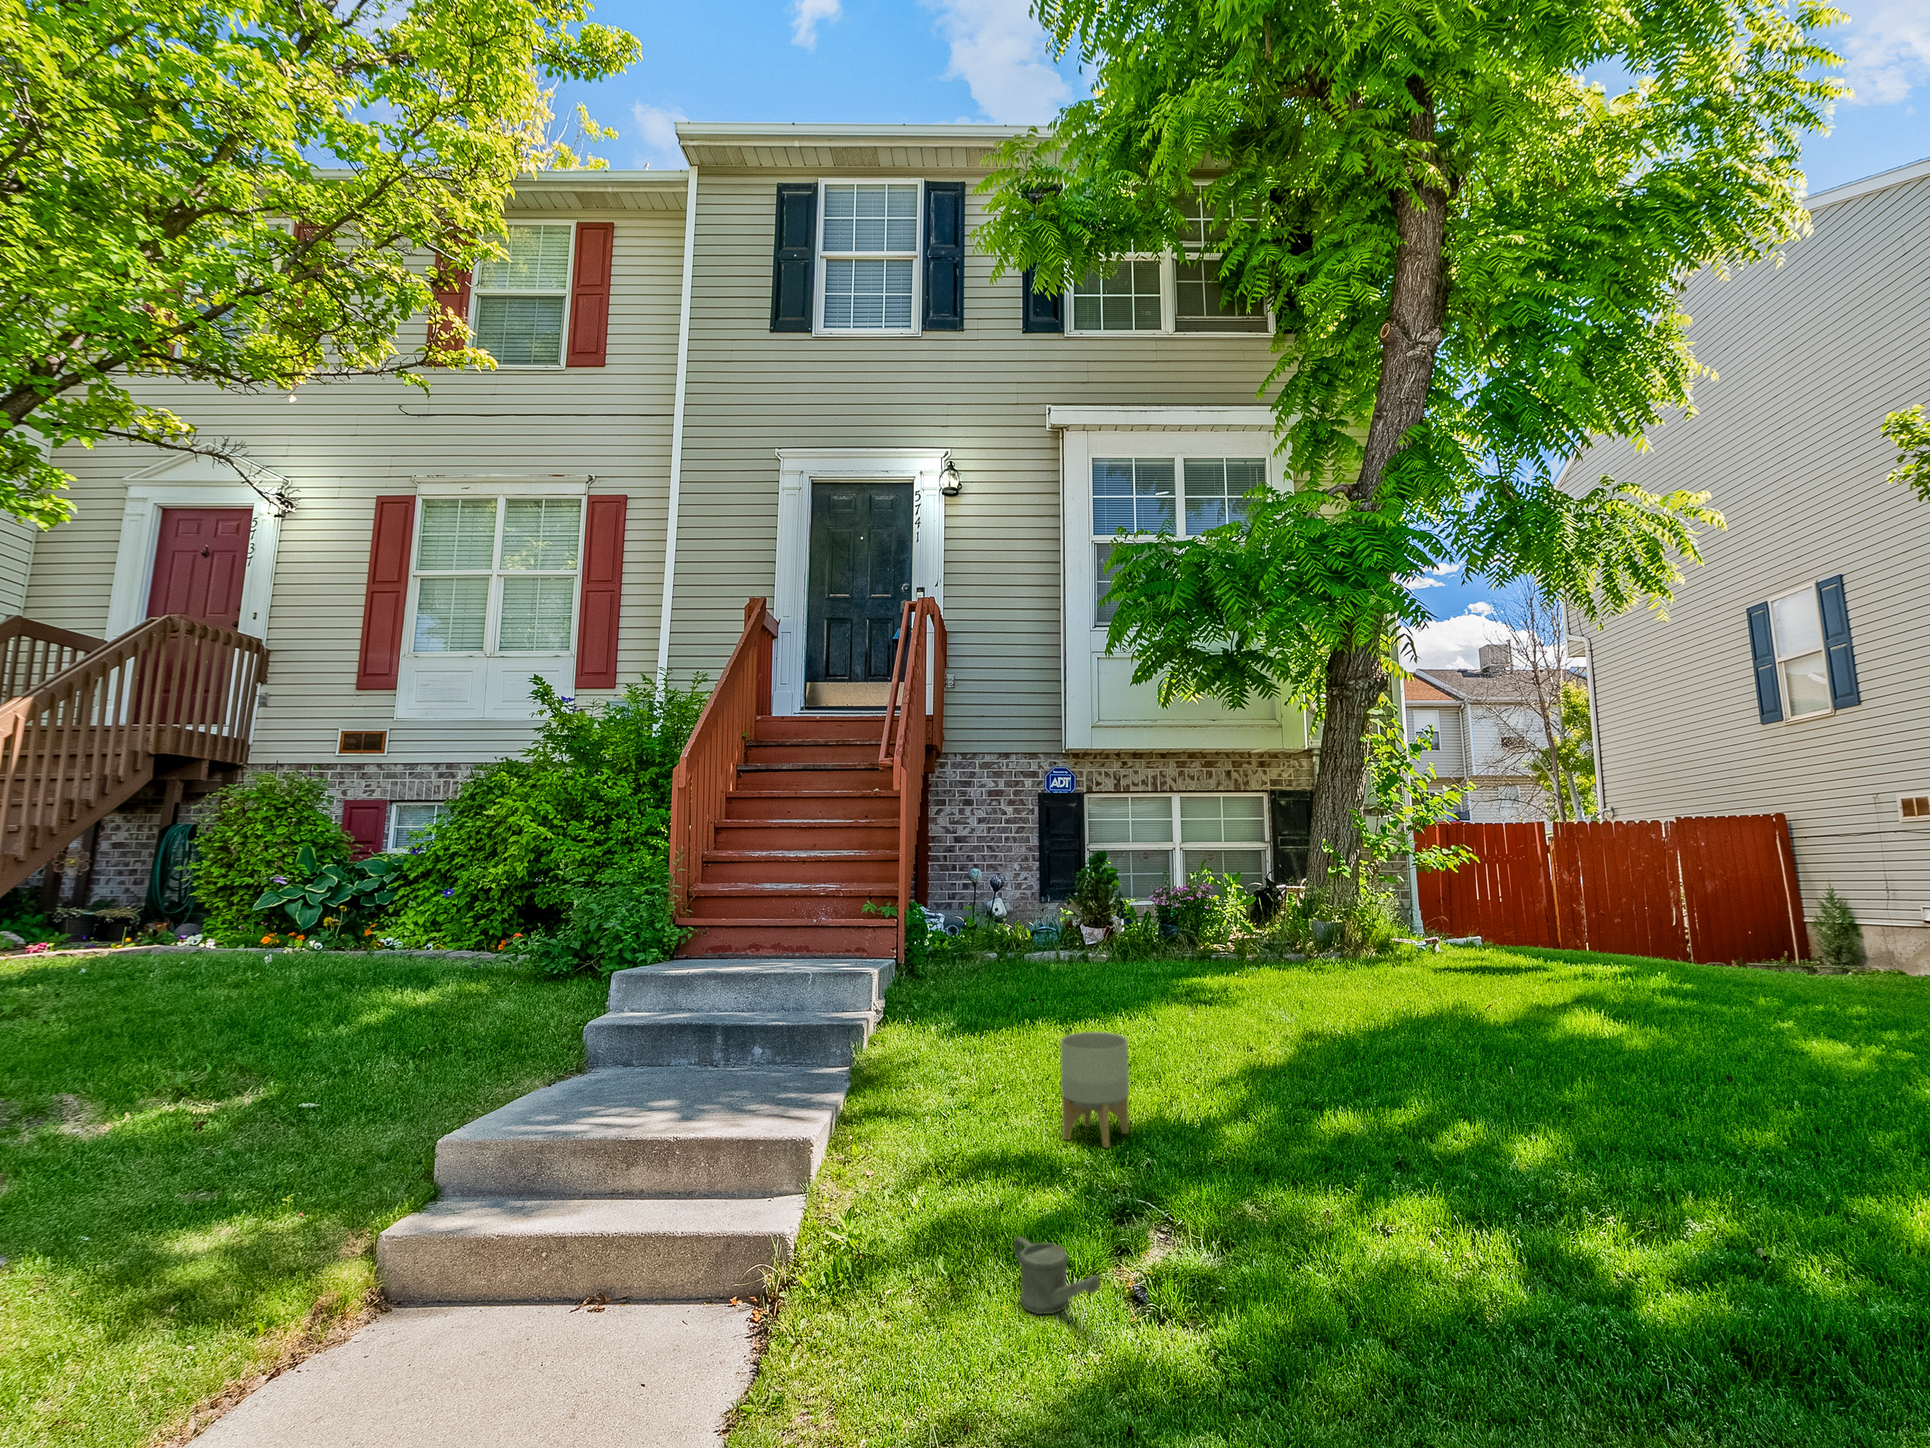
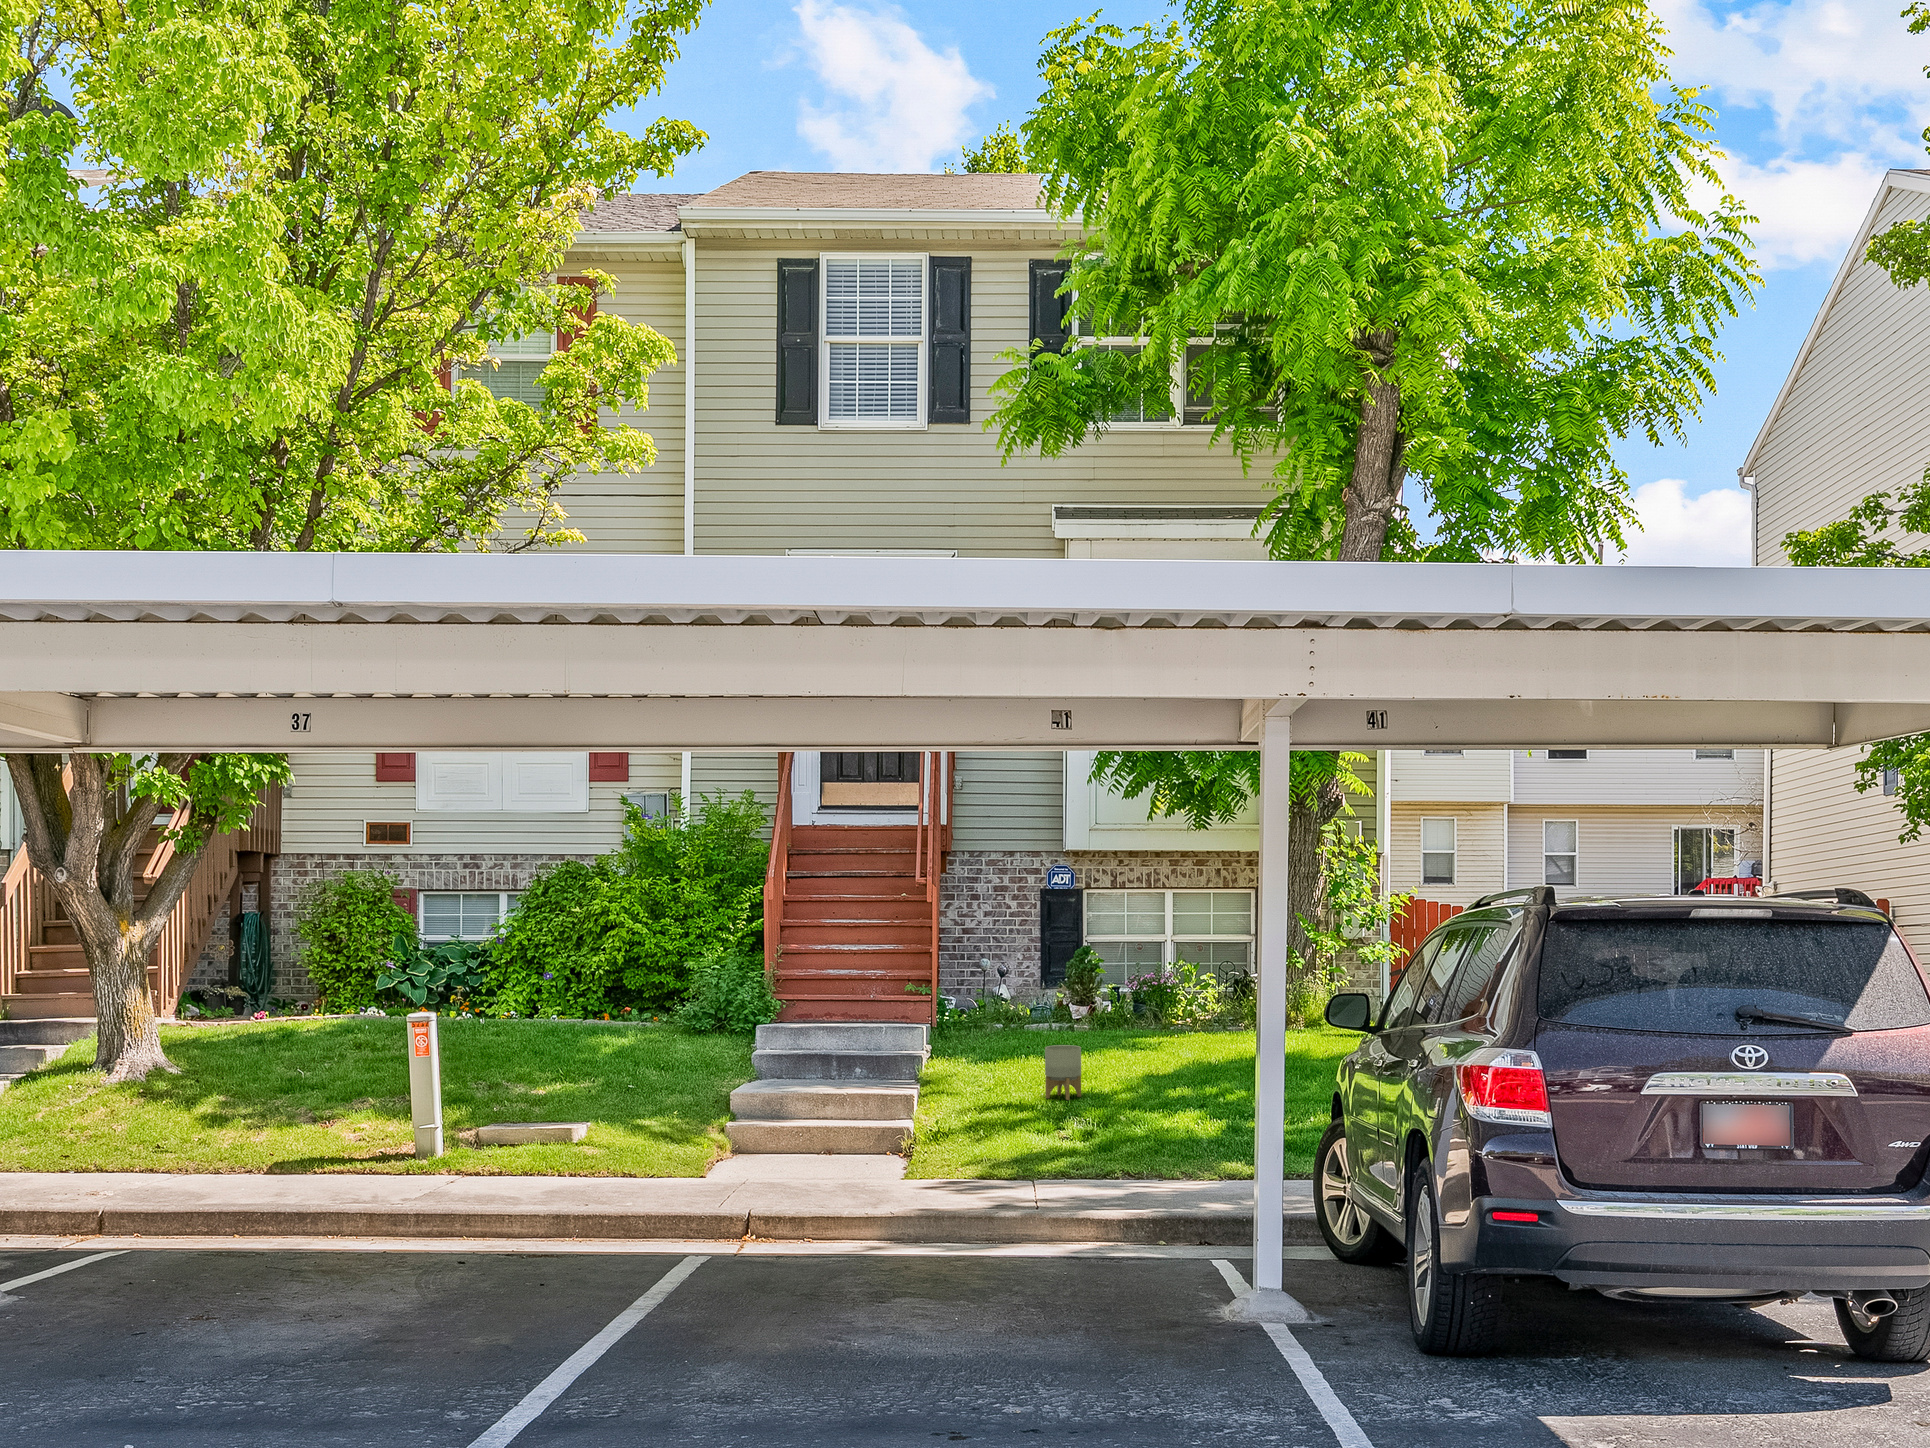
watering can: present [1014,1237,1100,1314] -> none [1021,1114,1055,1138]

